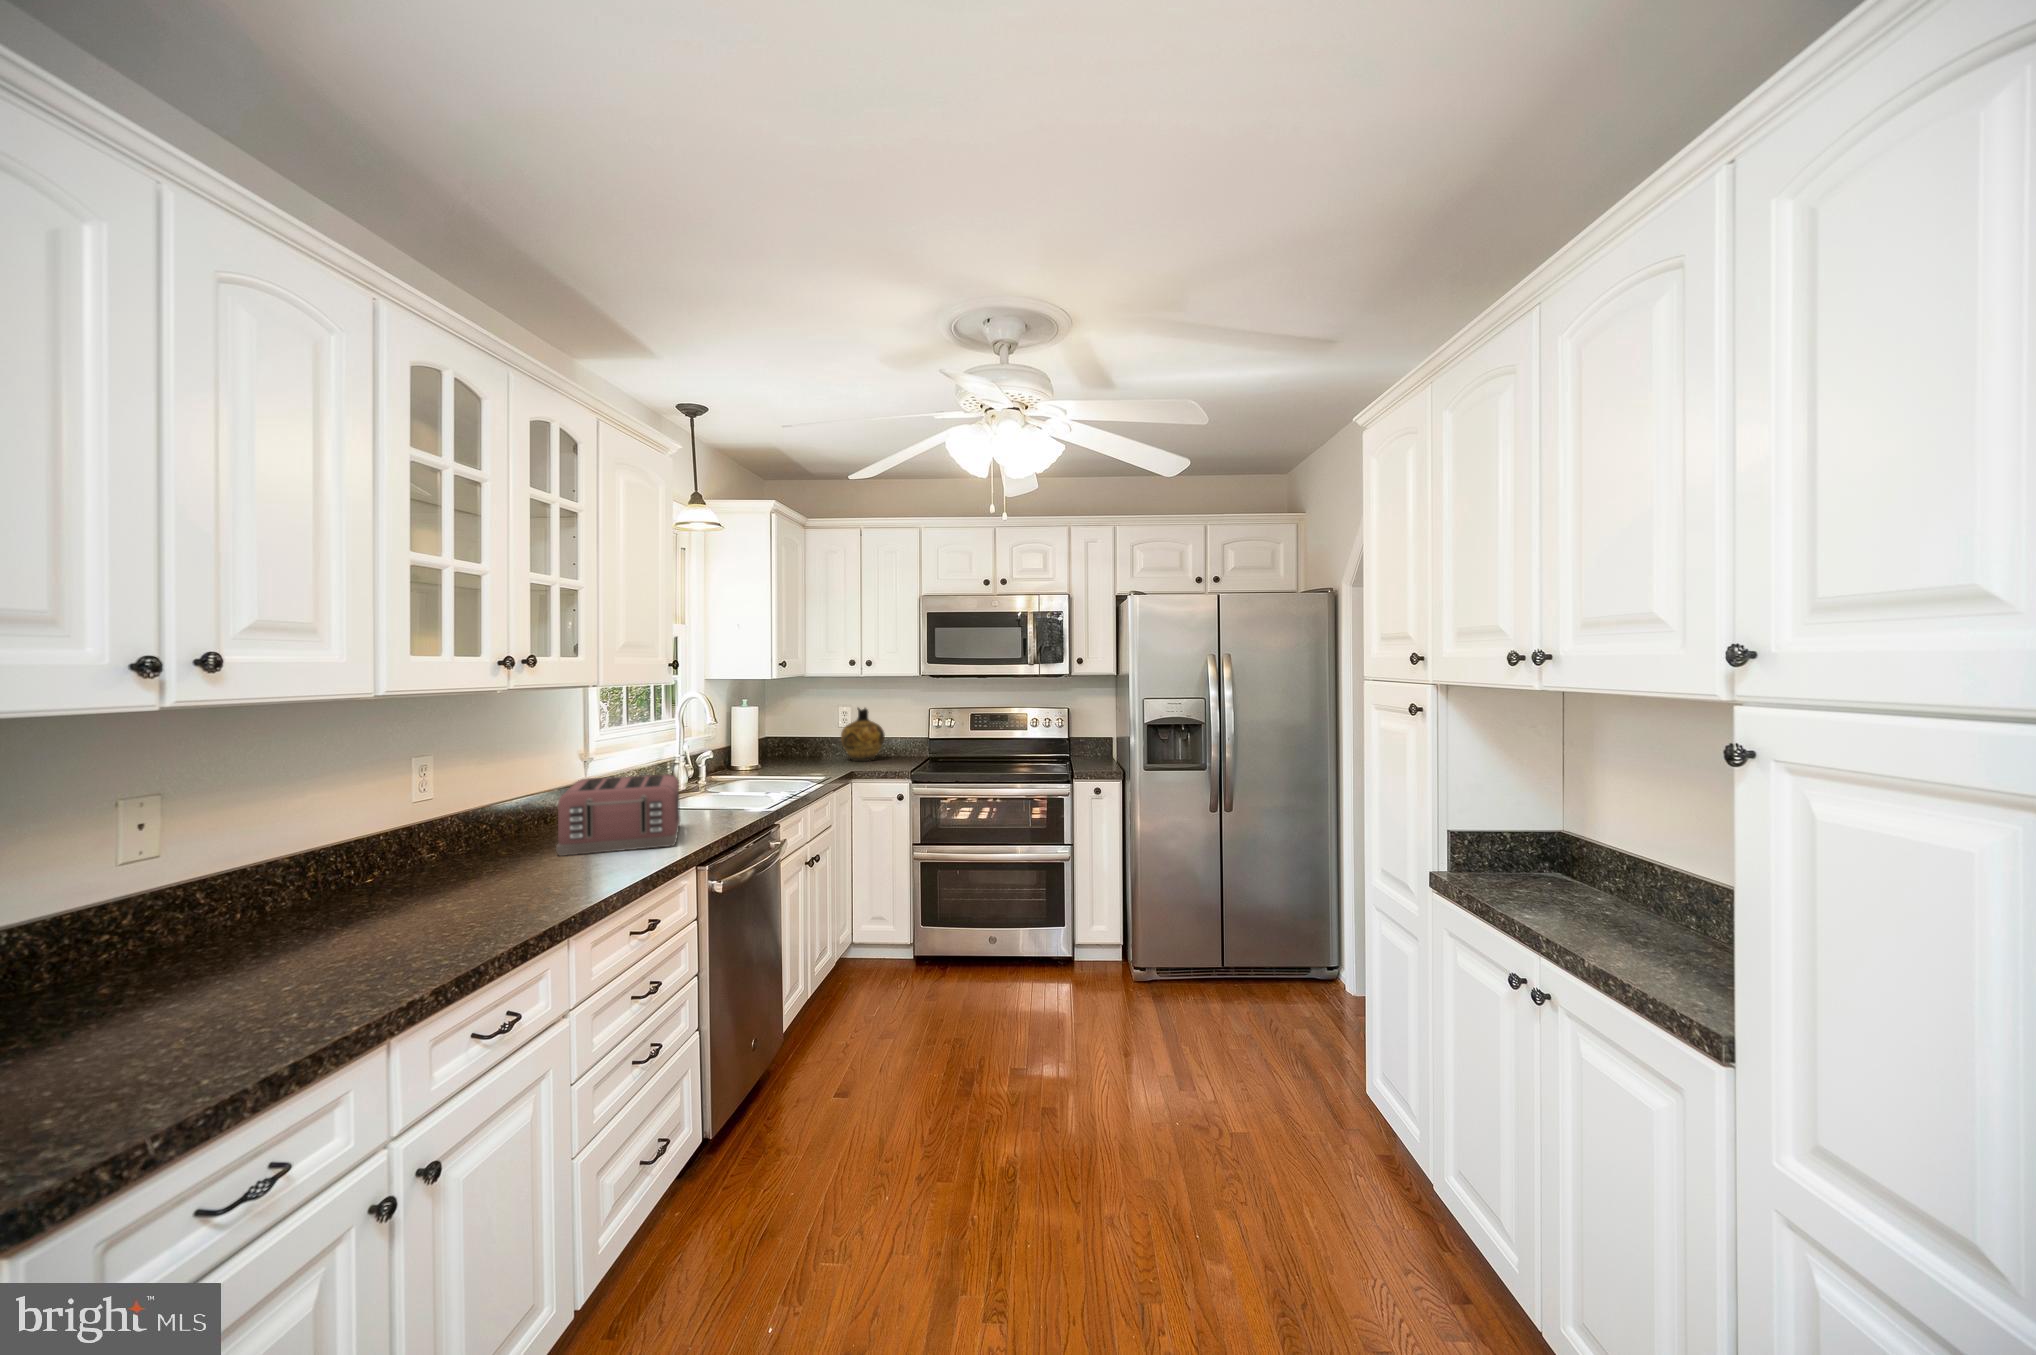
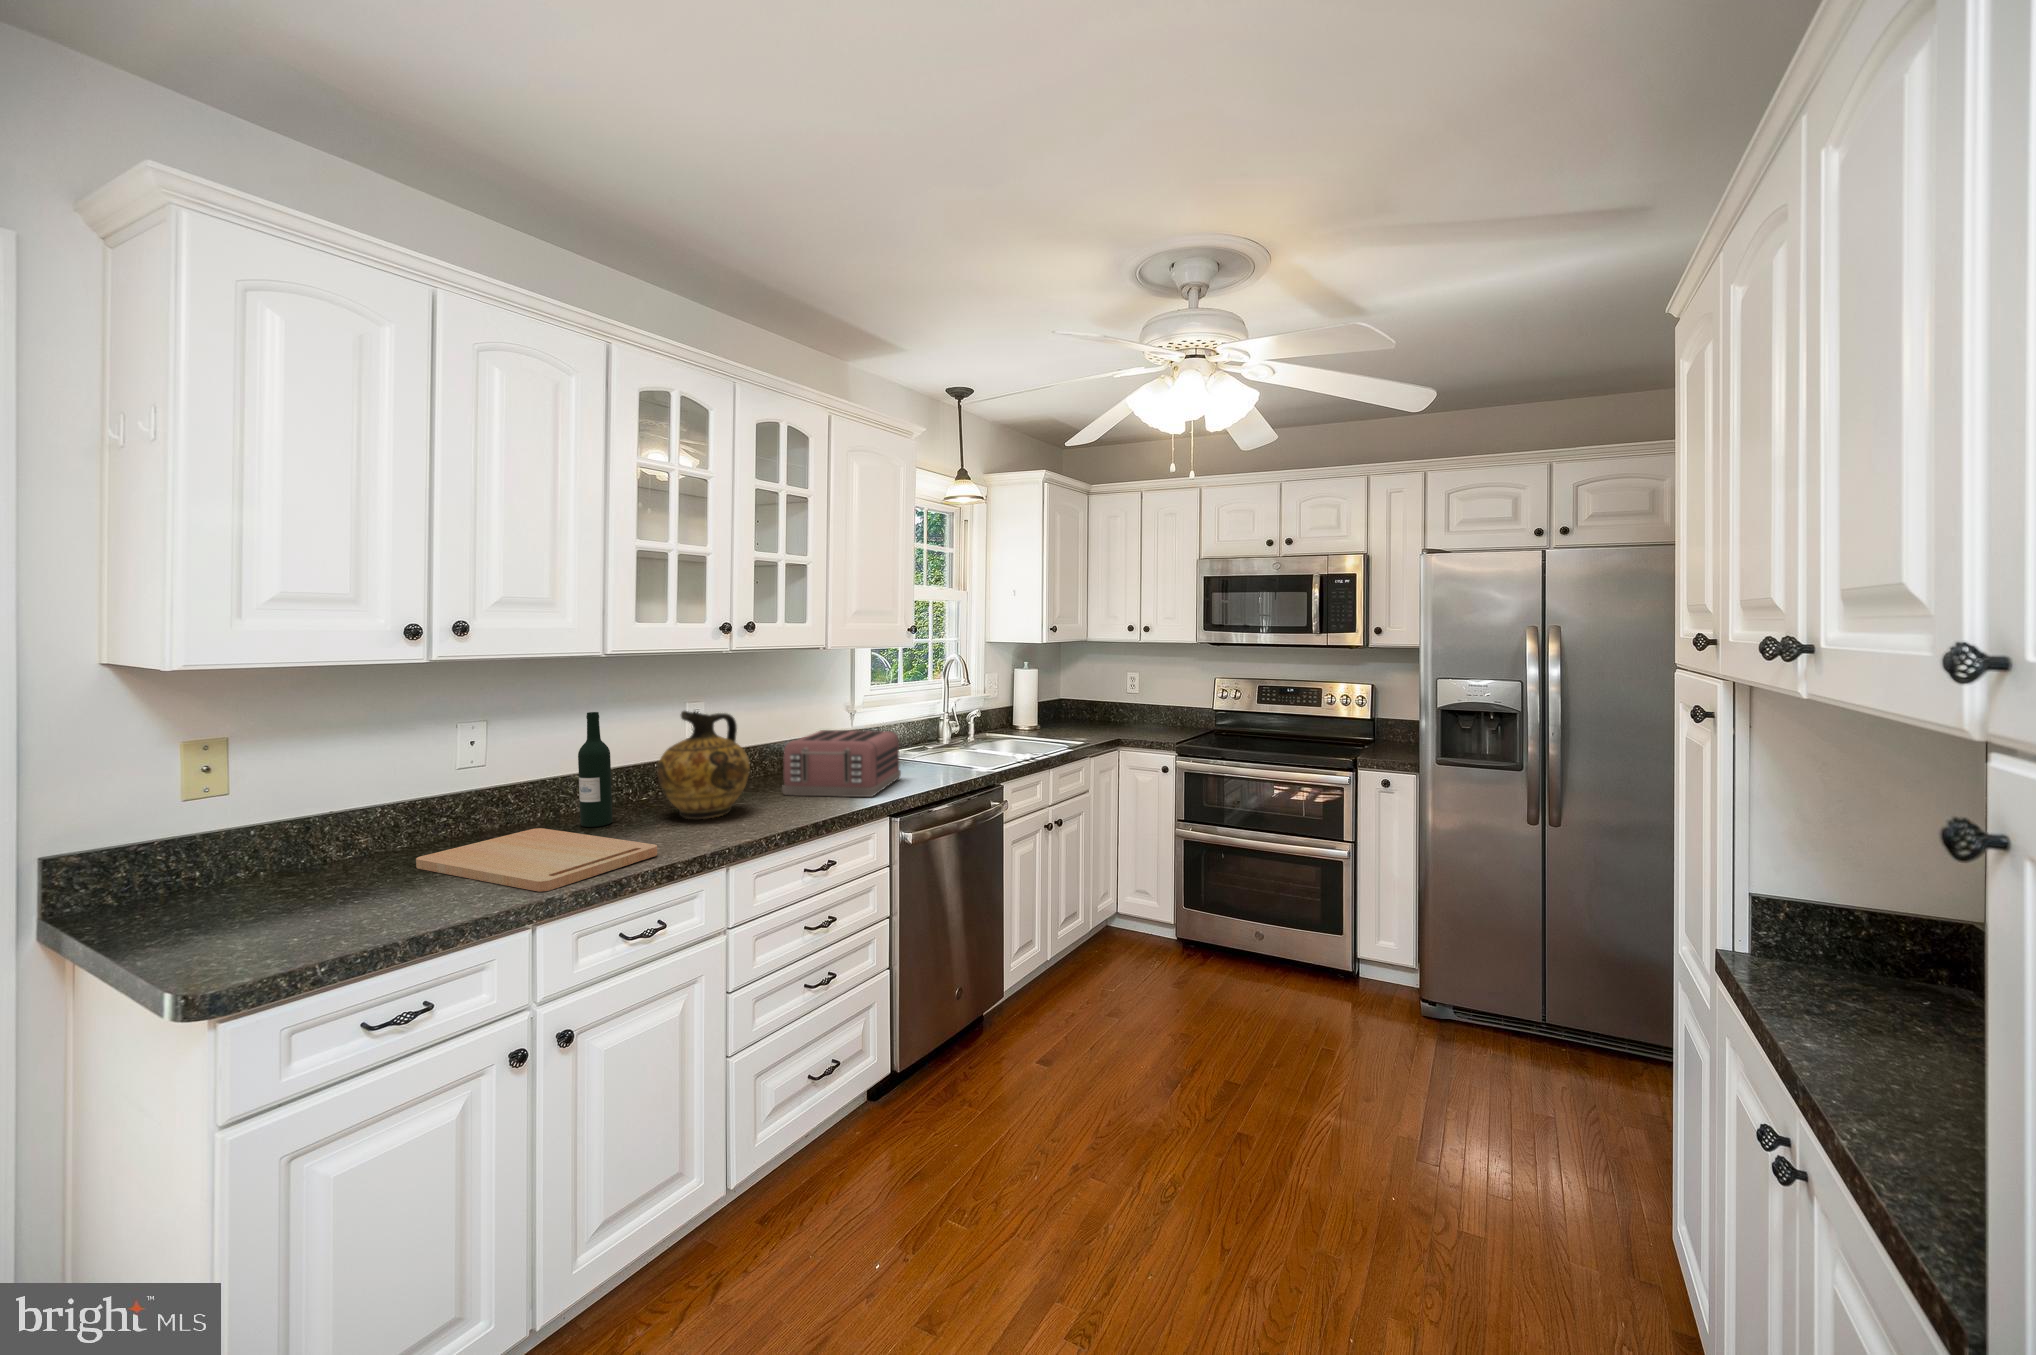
ceramic jug: present [841,708,885,761] -> present [657,711,750,819]
wine bottle: none [306,771,357,923] -> present [578,712,613,827]
cutting board: none [96,924,492,1011] -> present [416,828,657,892]

